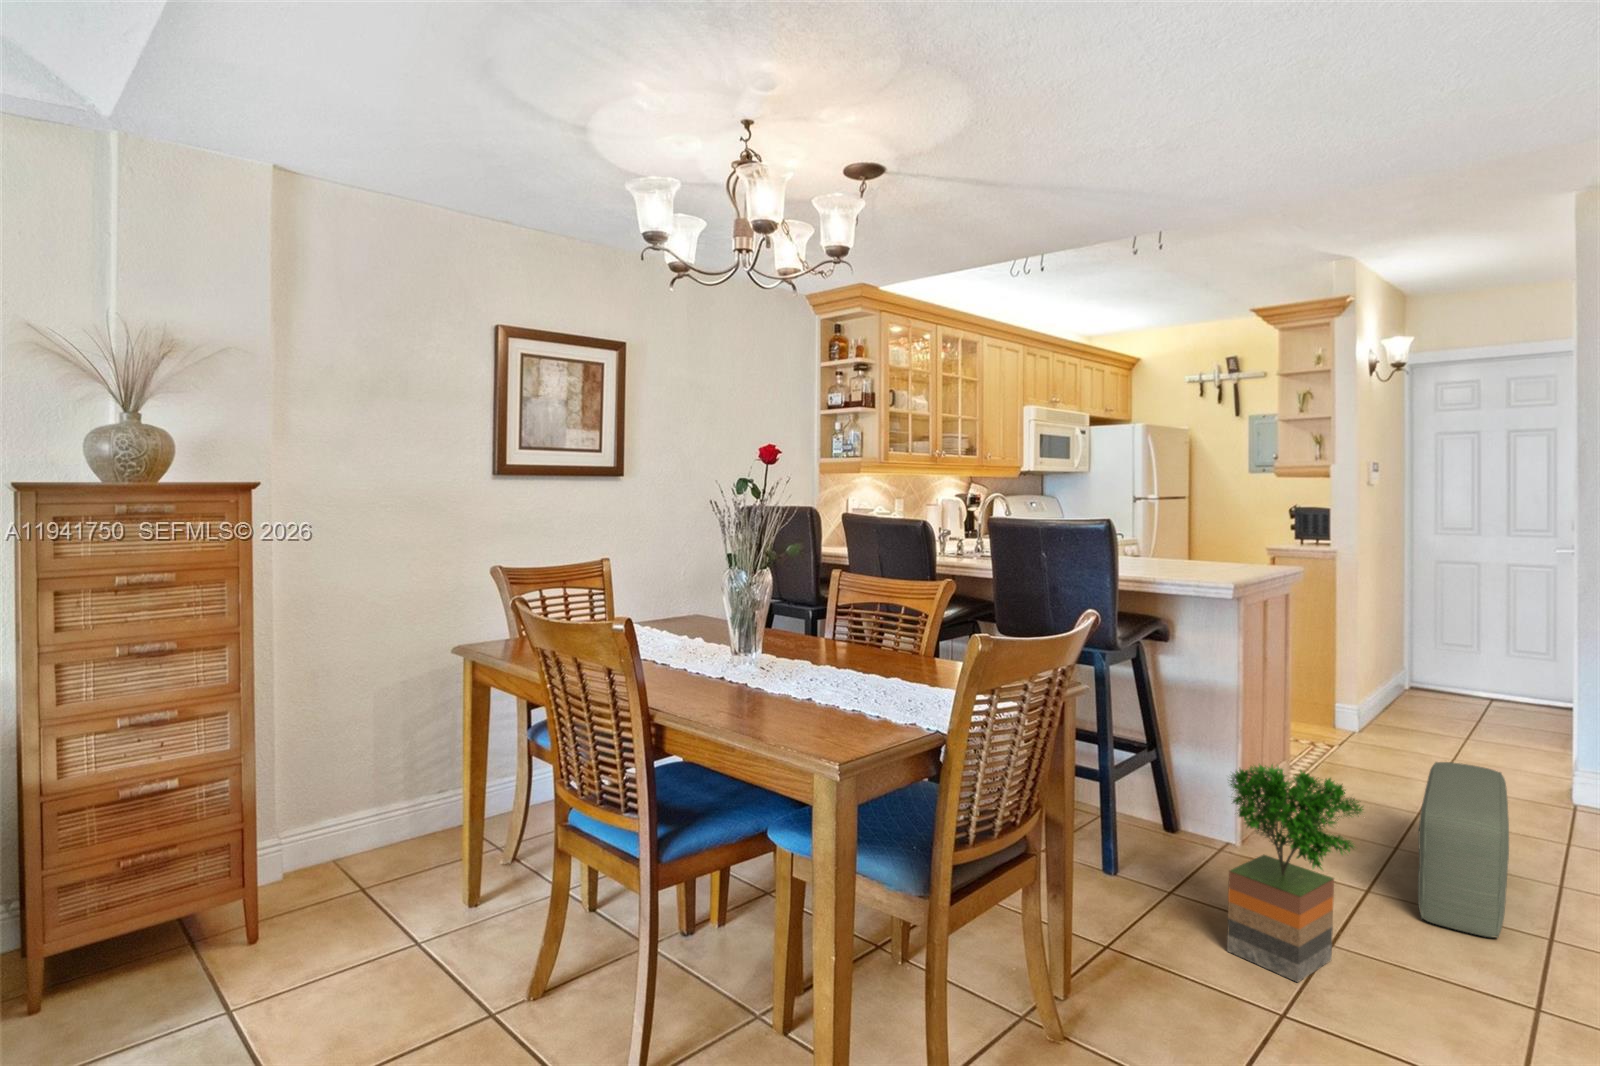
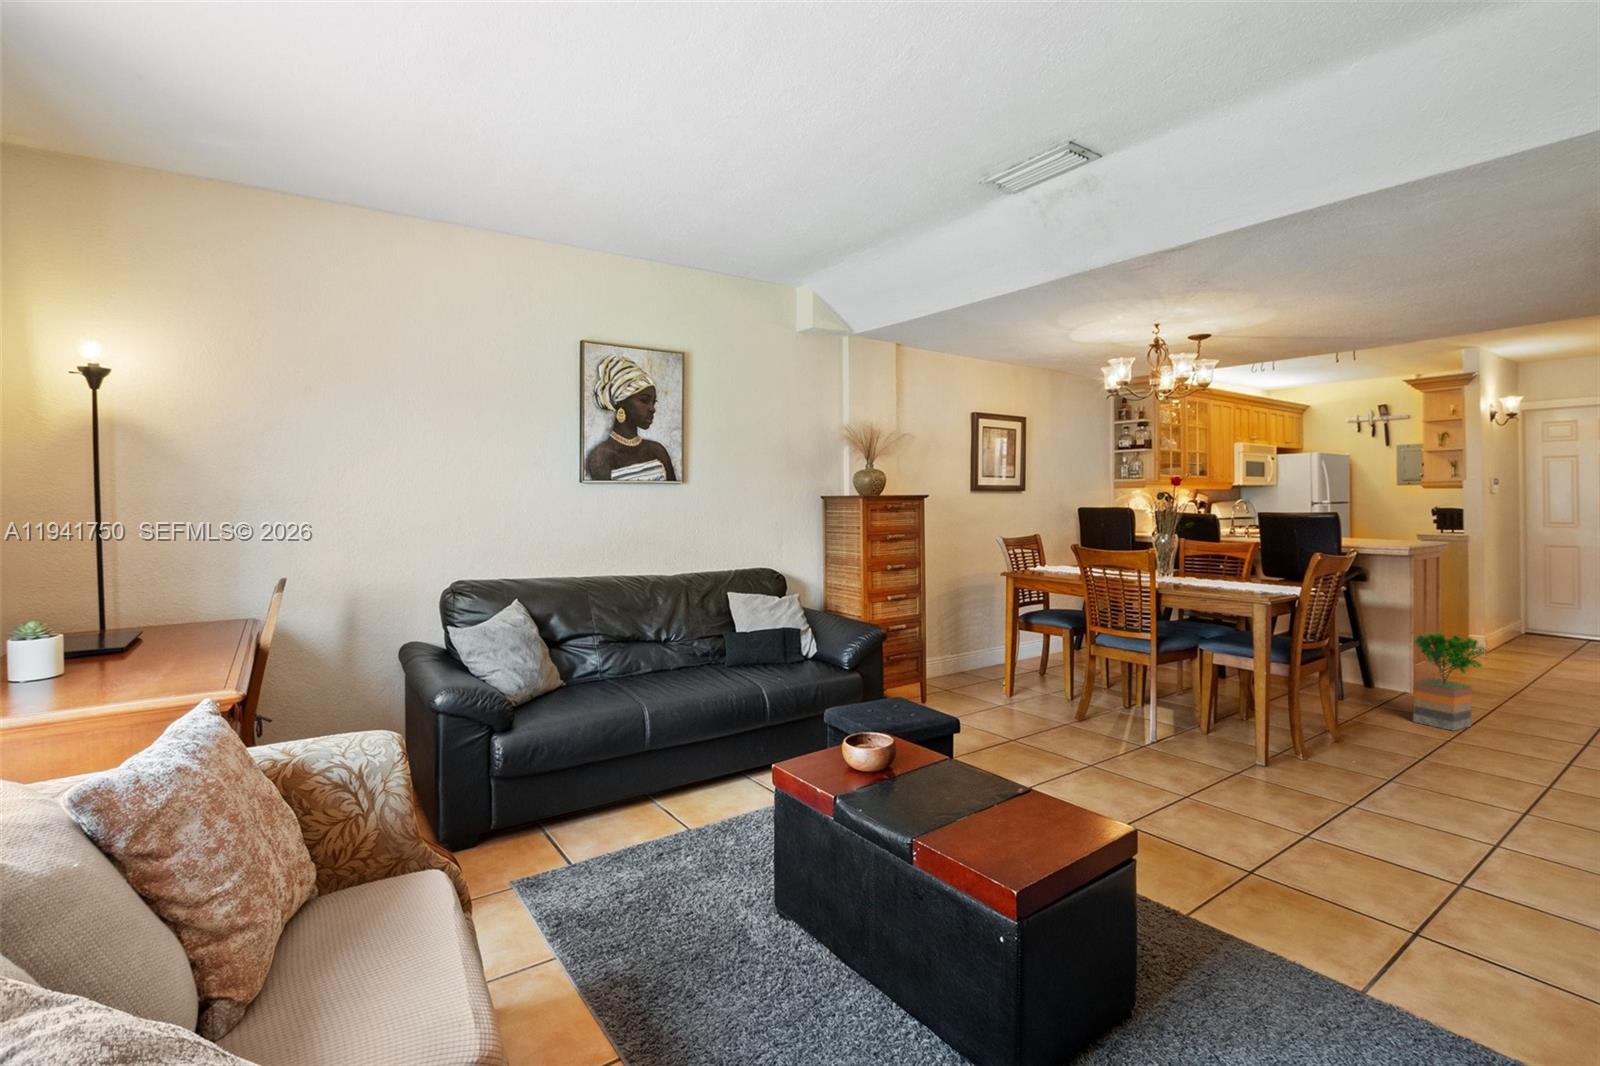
pouf: present [1418,762,1509,937] -> none [1521,647,1577,724]

